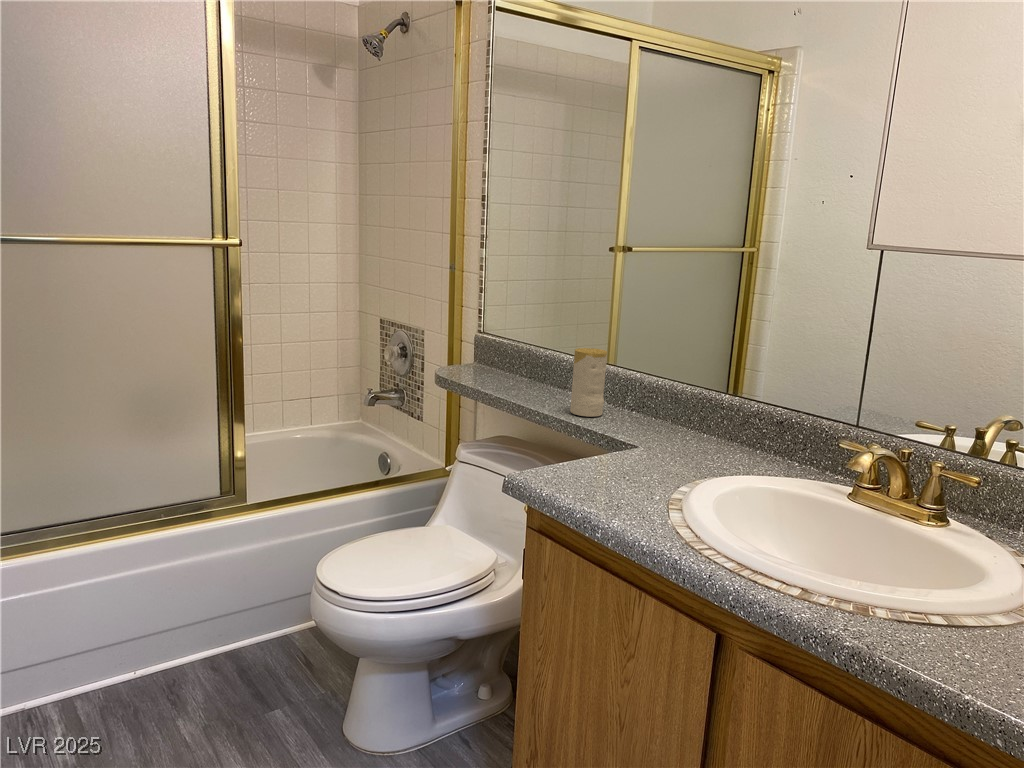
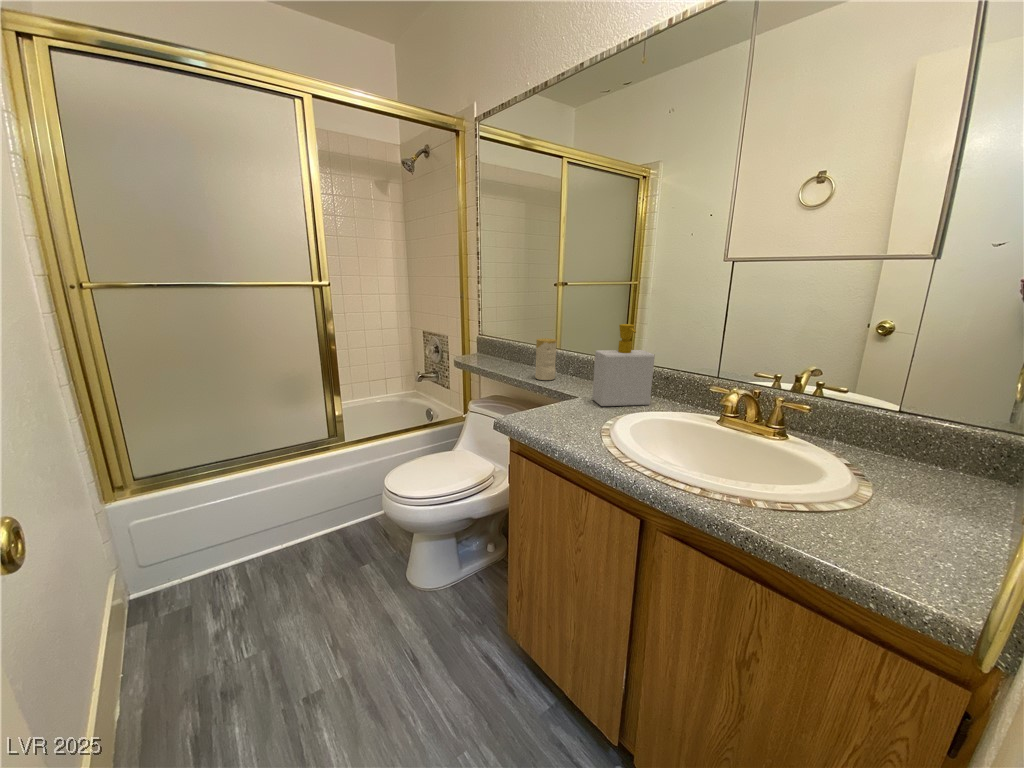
soap bottle: none [660,335,760,464] -> present [592,324,655,406]

